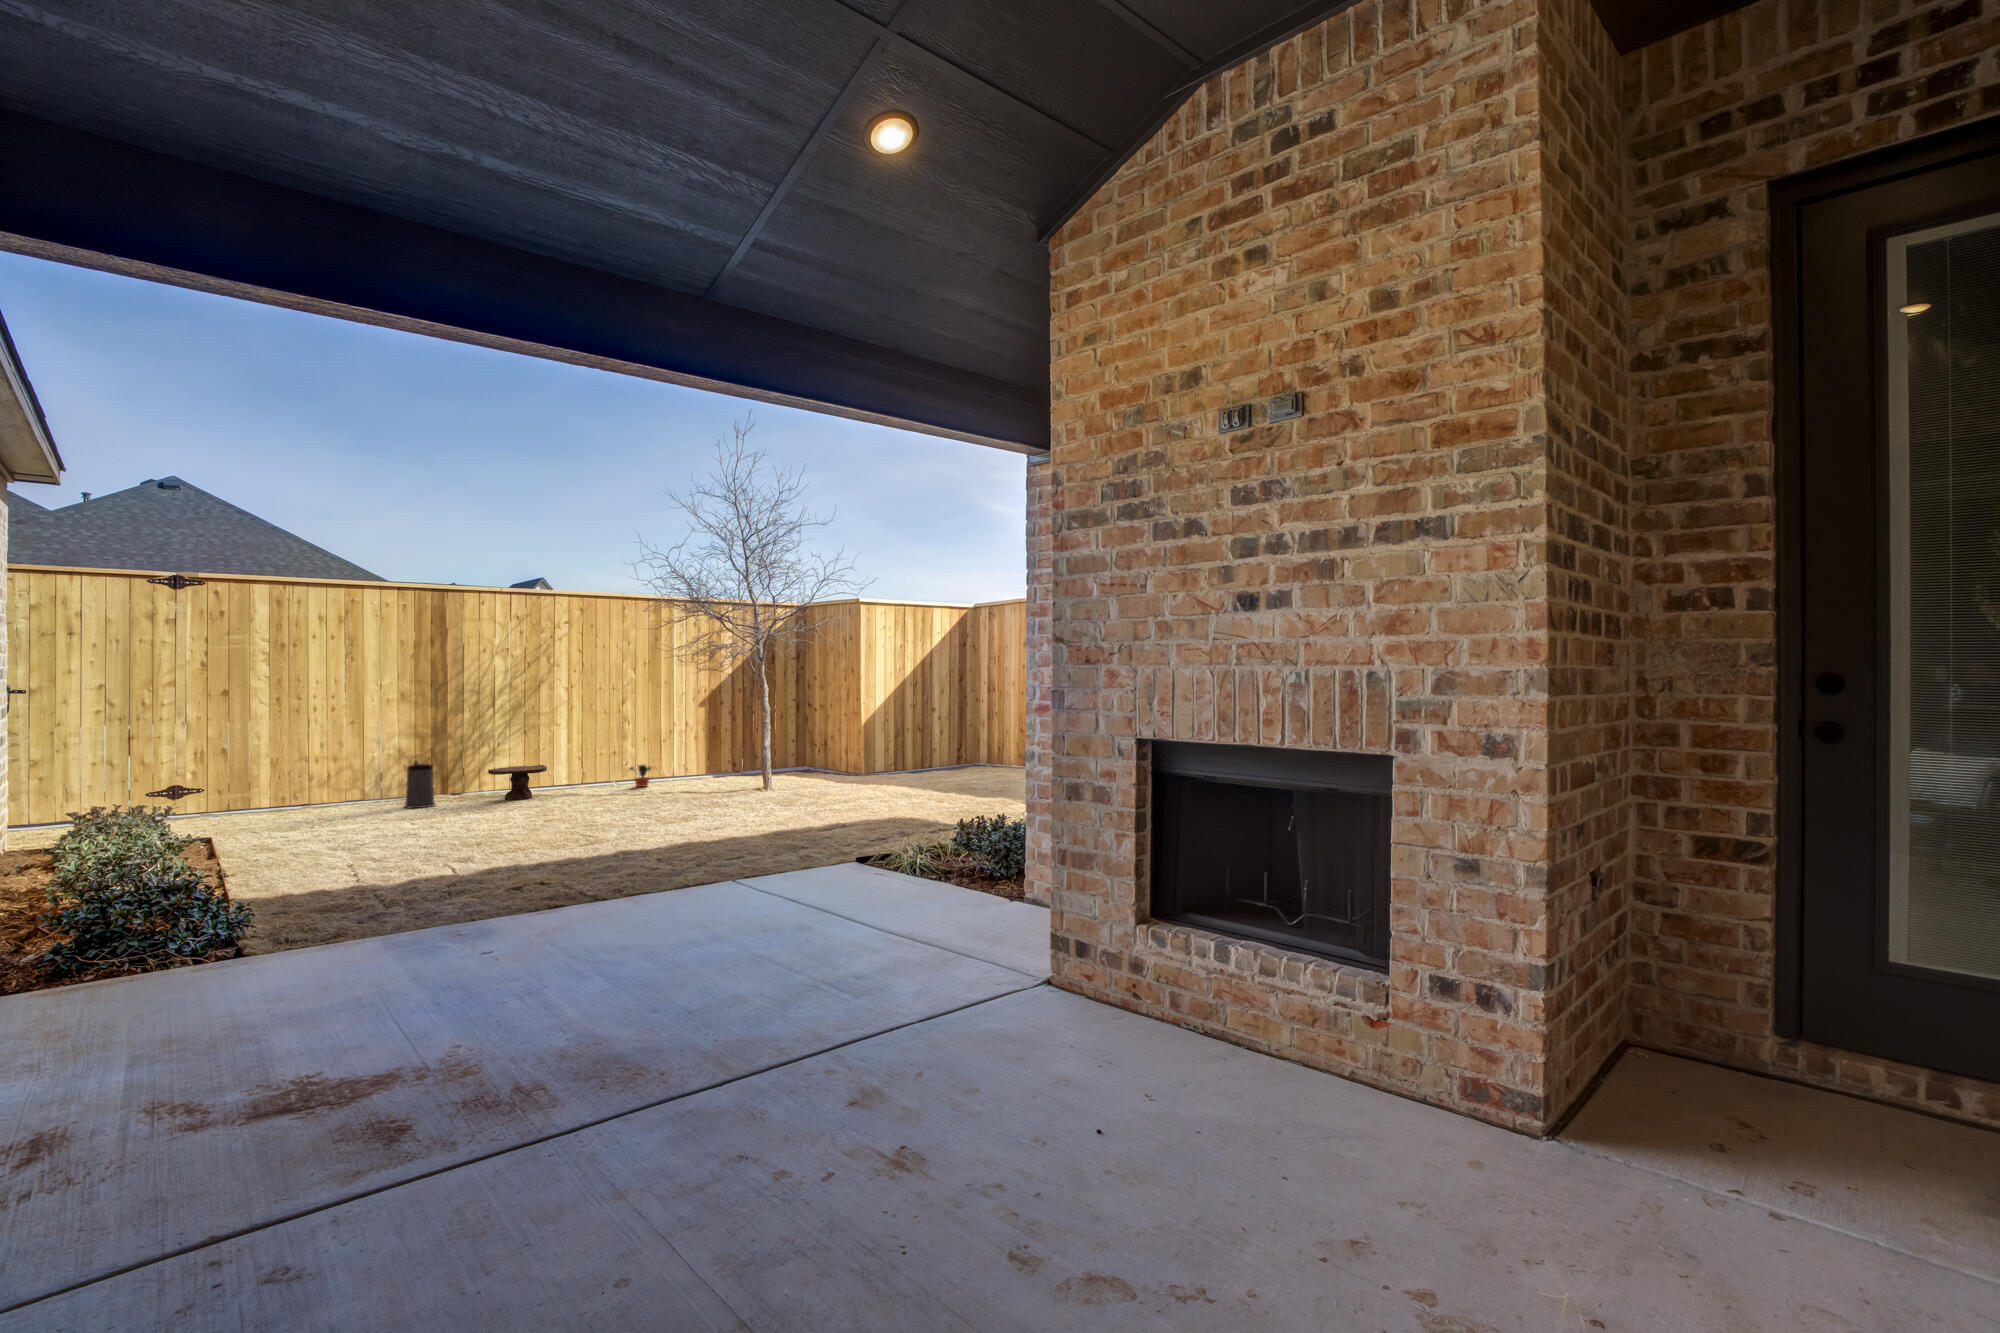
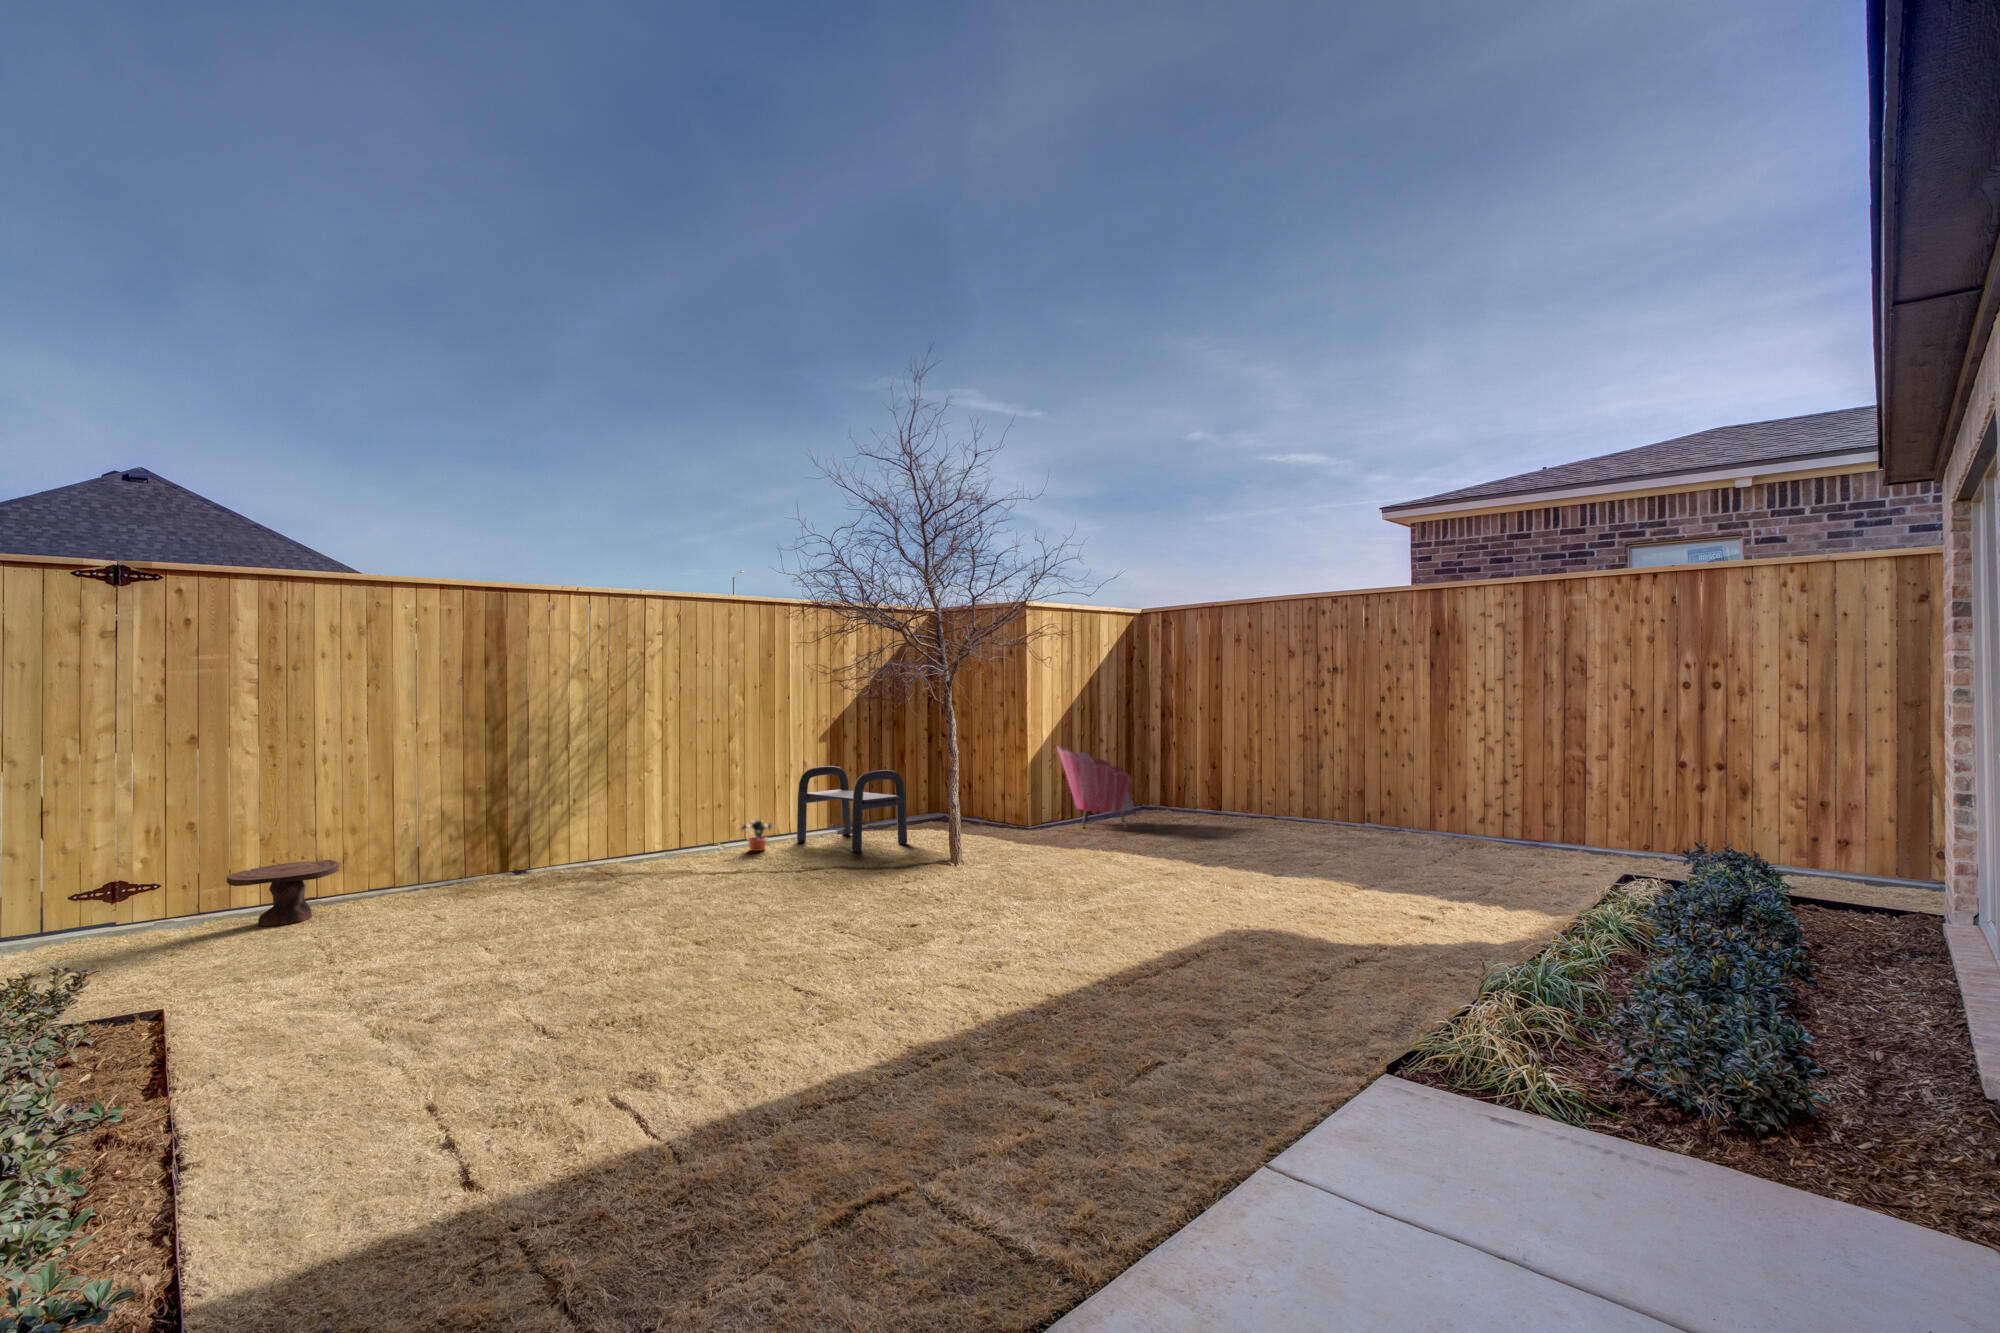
armchair: none [888,712,948,777] -> present [1057,746,1134,828]
bench: none [677,725,758,788] -> present [797,766,907,852]
watering can: present [405,757,435,808] -> none [452,821,496,900]
side table: present [488,765,547,800] -> present [227,860,339,926]

